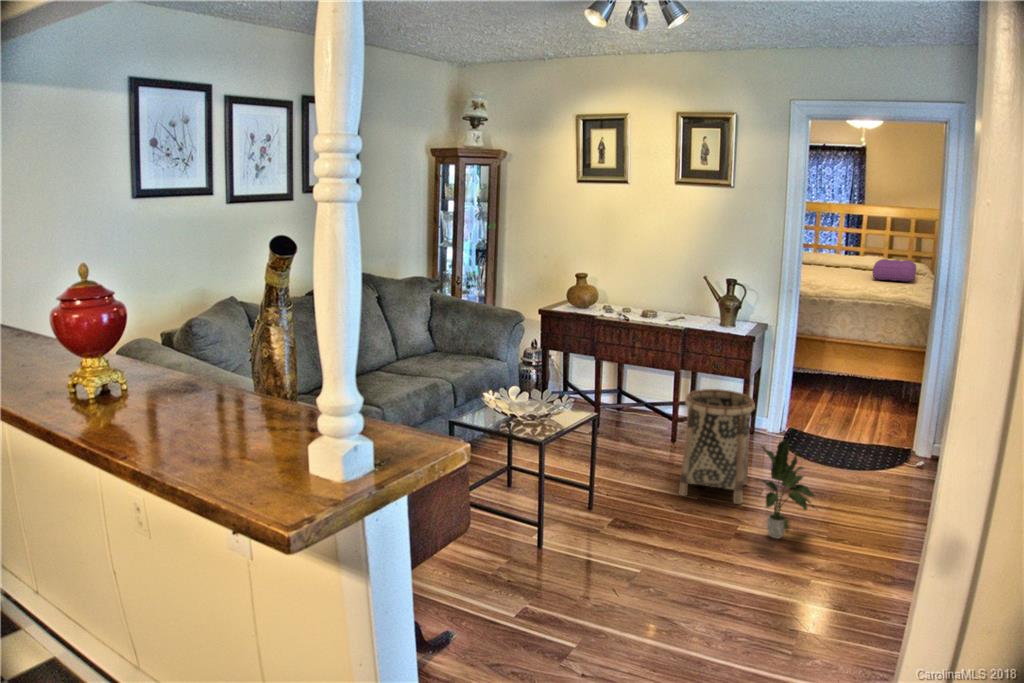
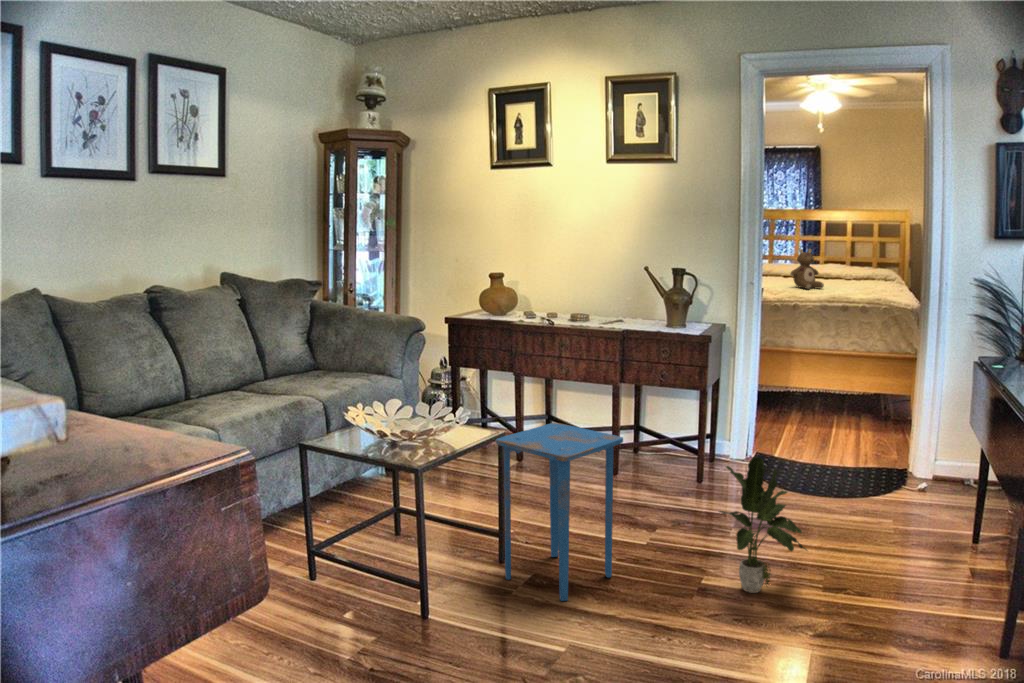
stuffed bear: none [830,249,859,285] -> present [790,249,824,289]
pillow: present [873,259,916,281] -> none [838,262,886,284]
basket: present [679,389,755,504] -> none [621,399,715,548]
side table: none [591,408,685,538] -> present [496,423,623,601]

